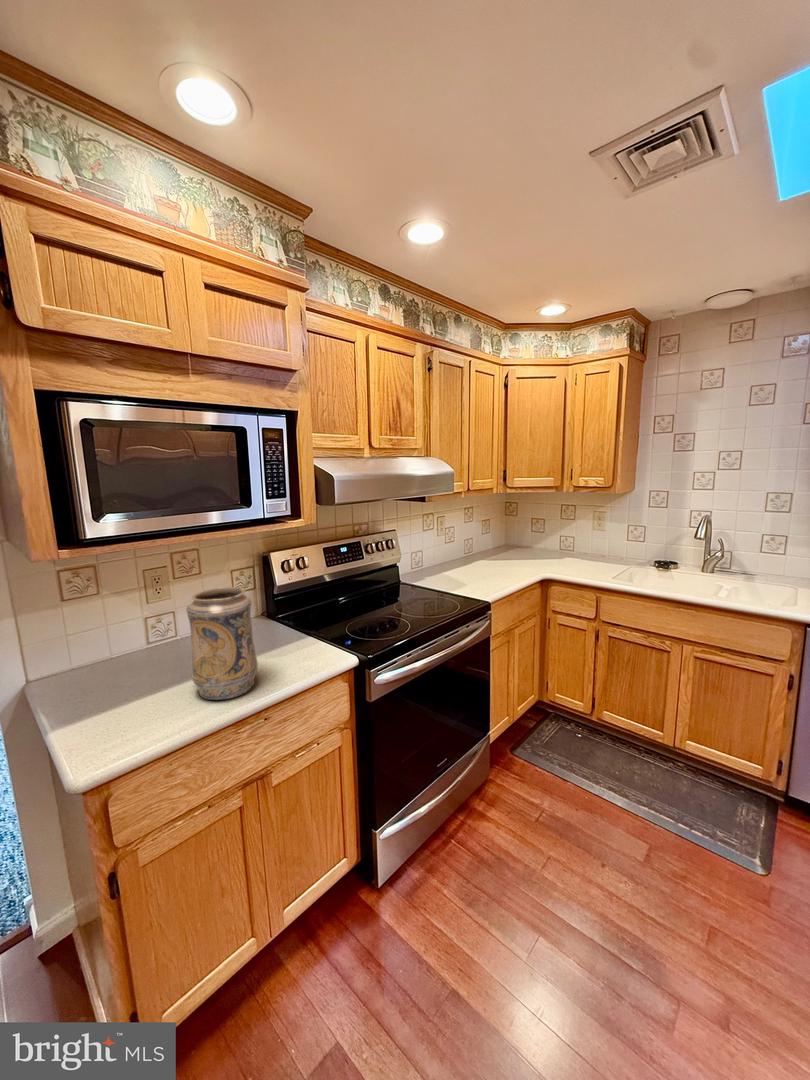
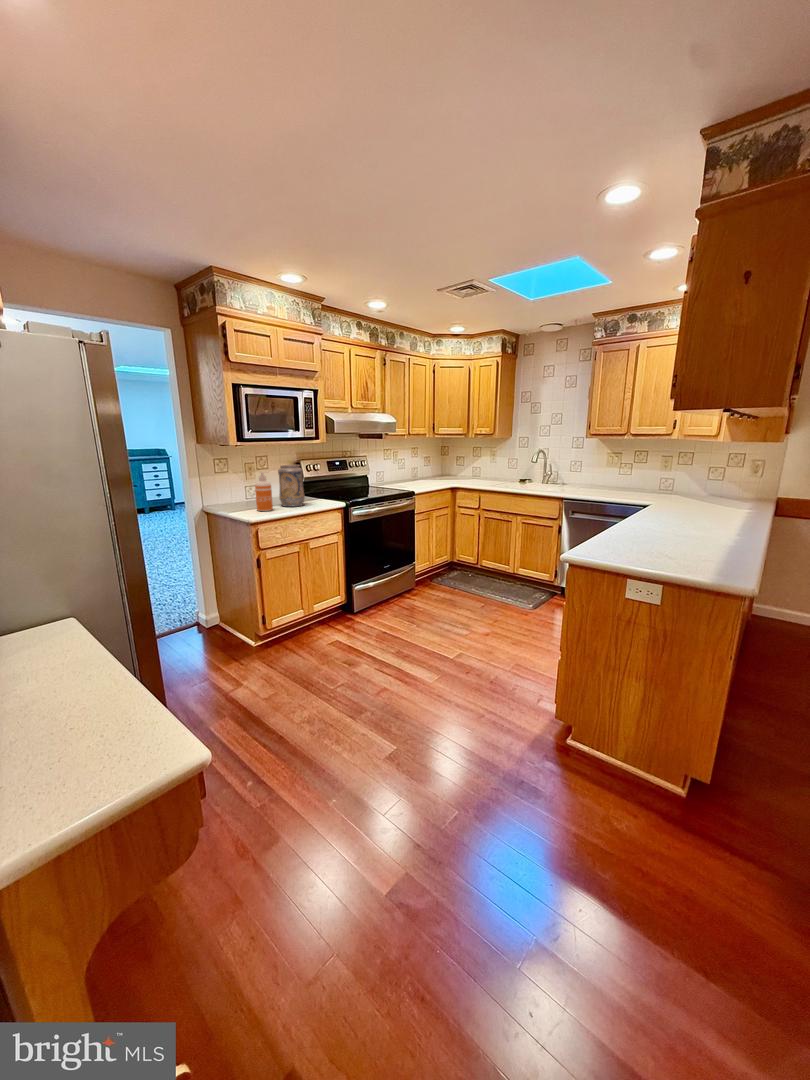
soap dispenser: none [103,627,160,742] -> present [255,472,273,511]

